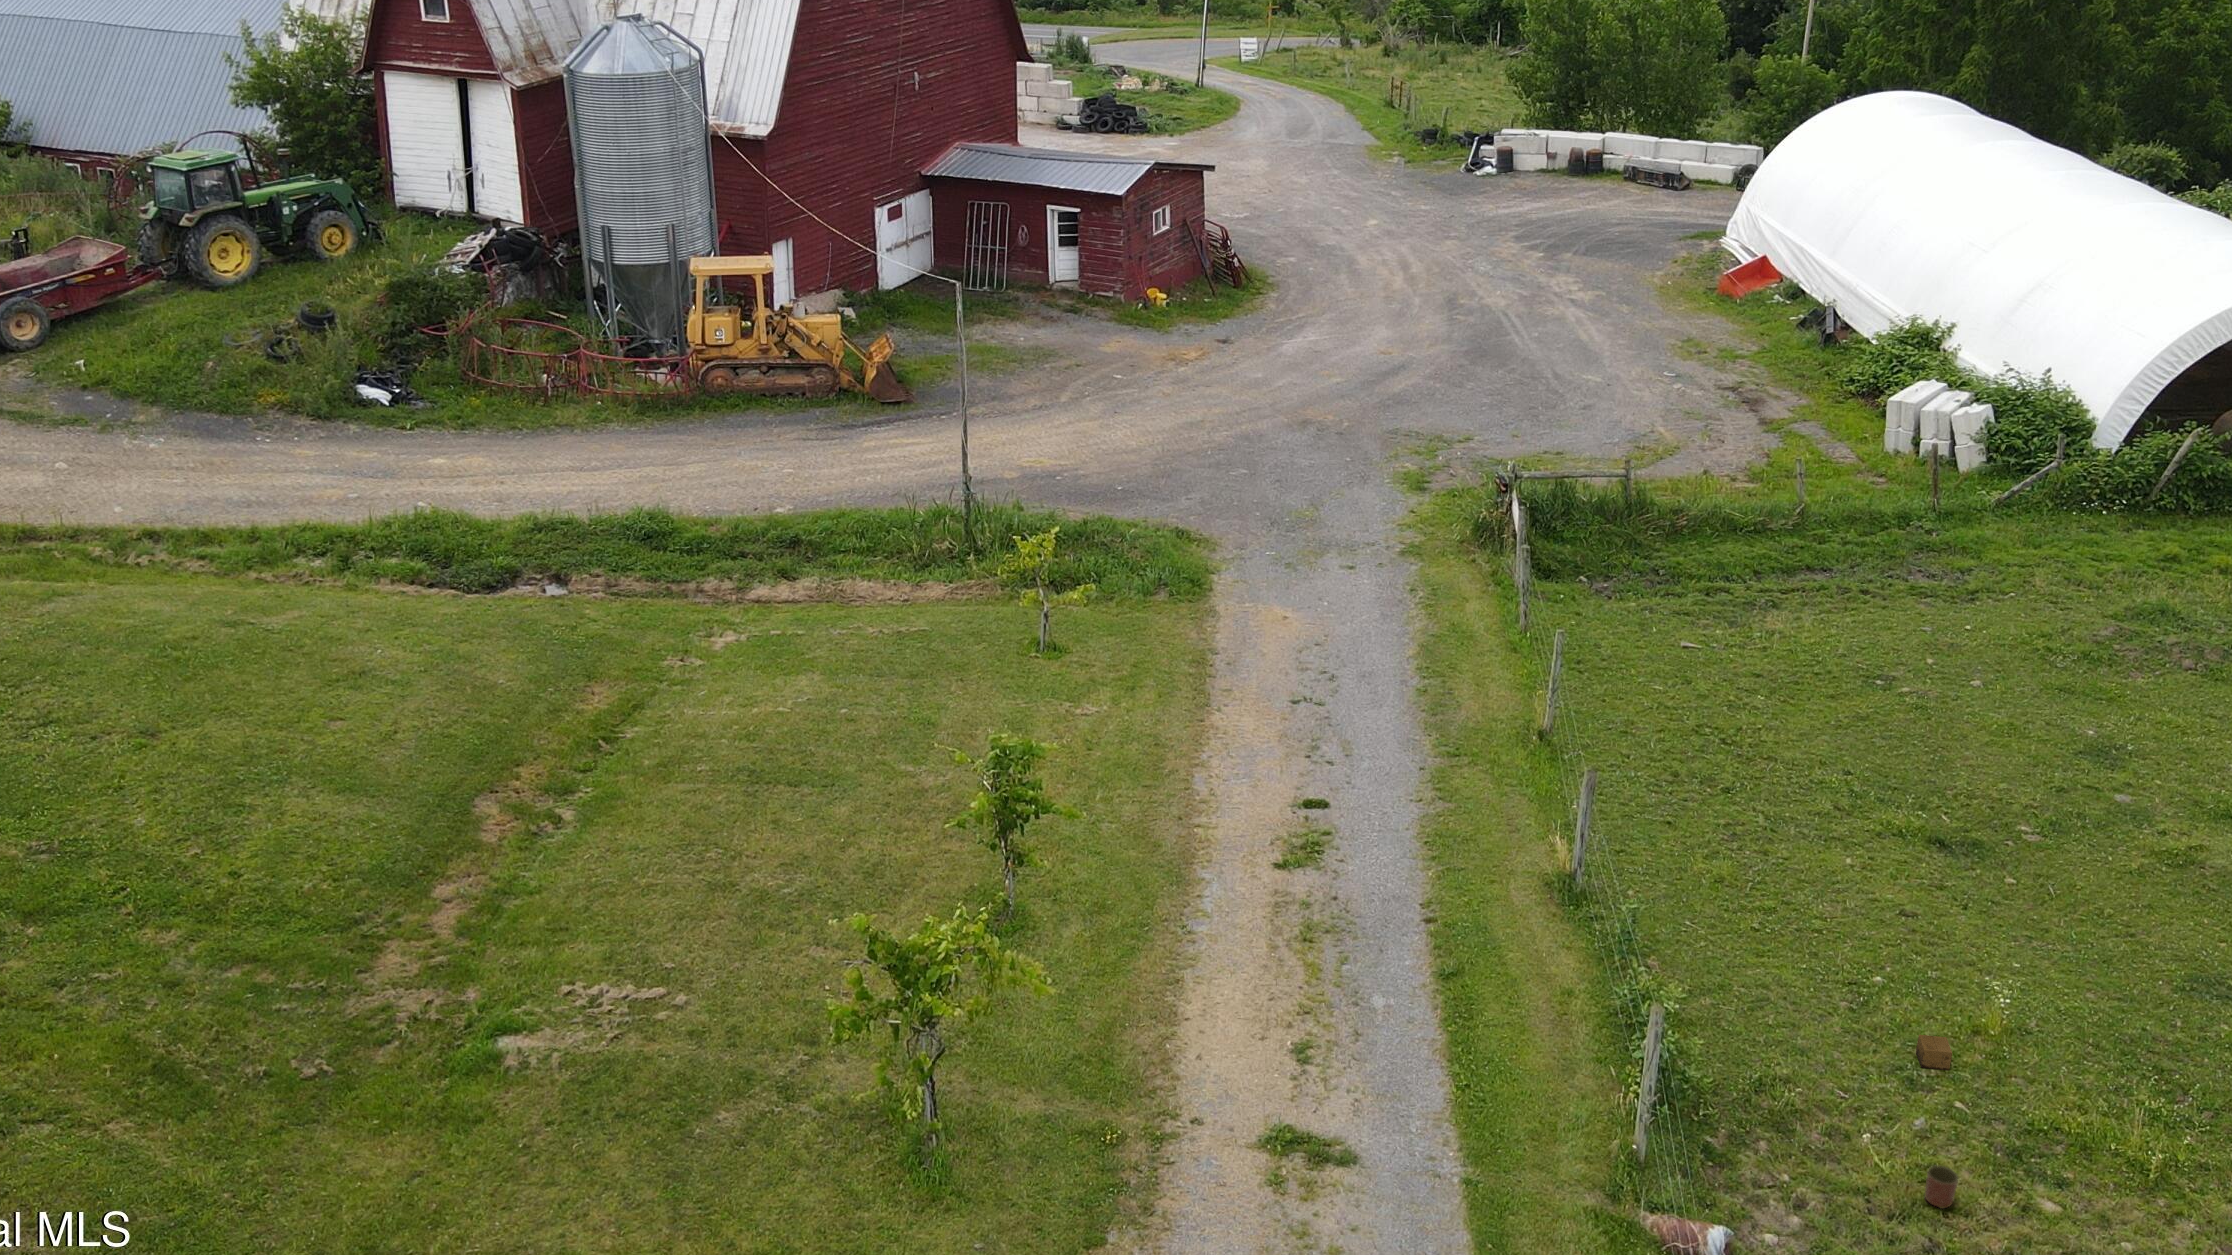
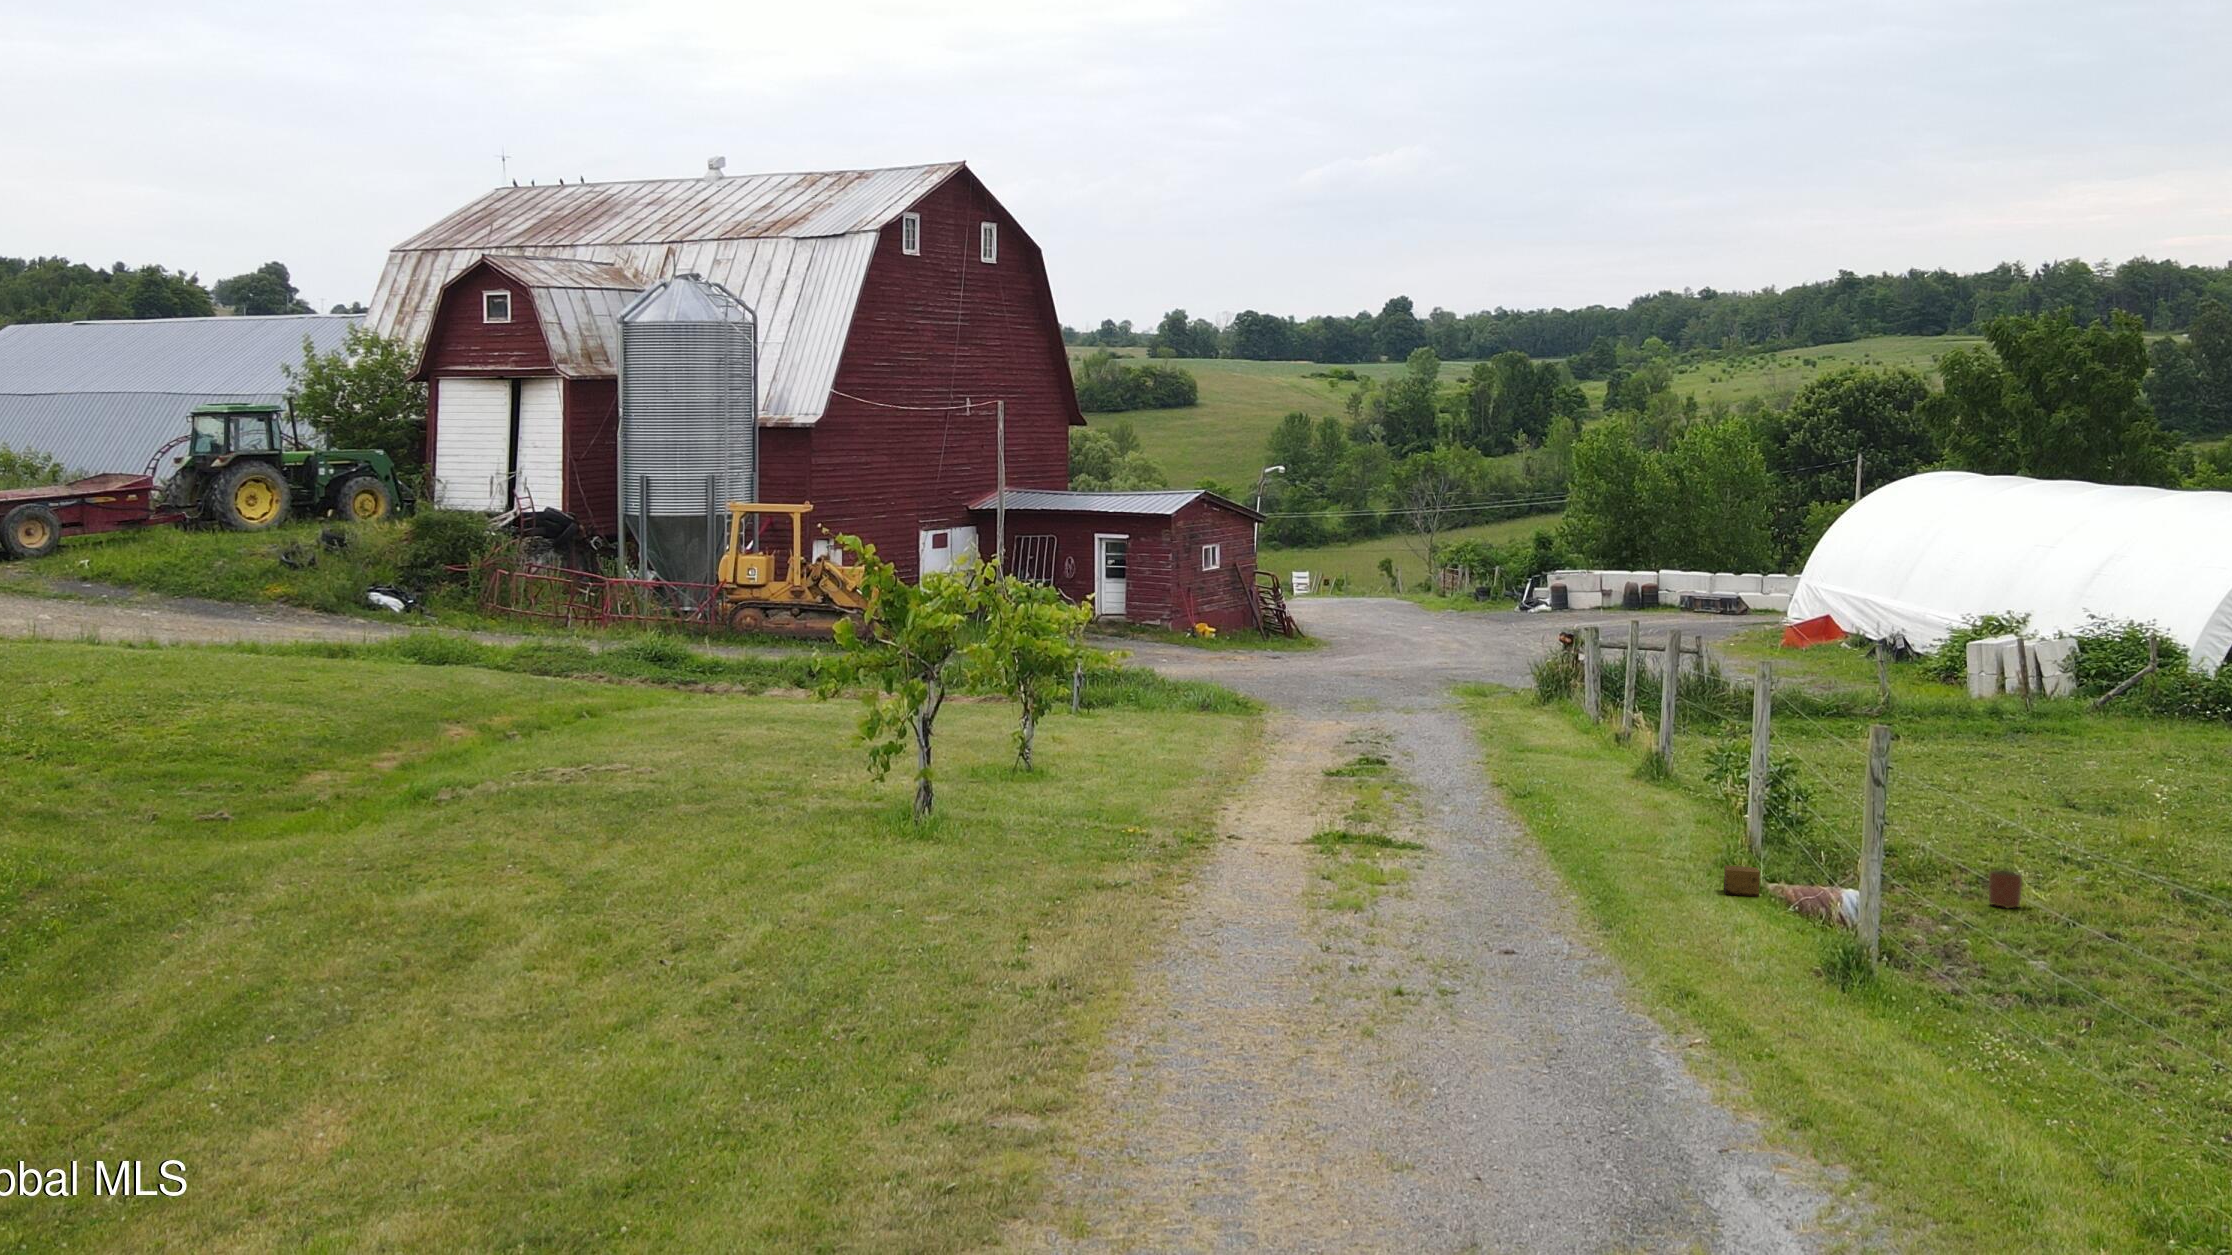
cardboard box: present [1916,1035,1952,1071] -> present [1724,865,1760,897]

